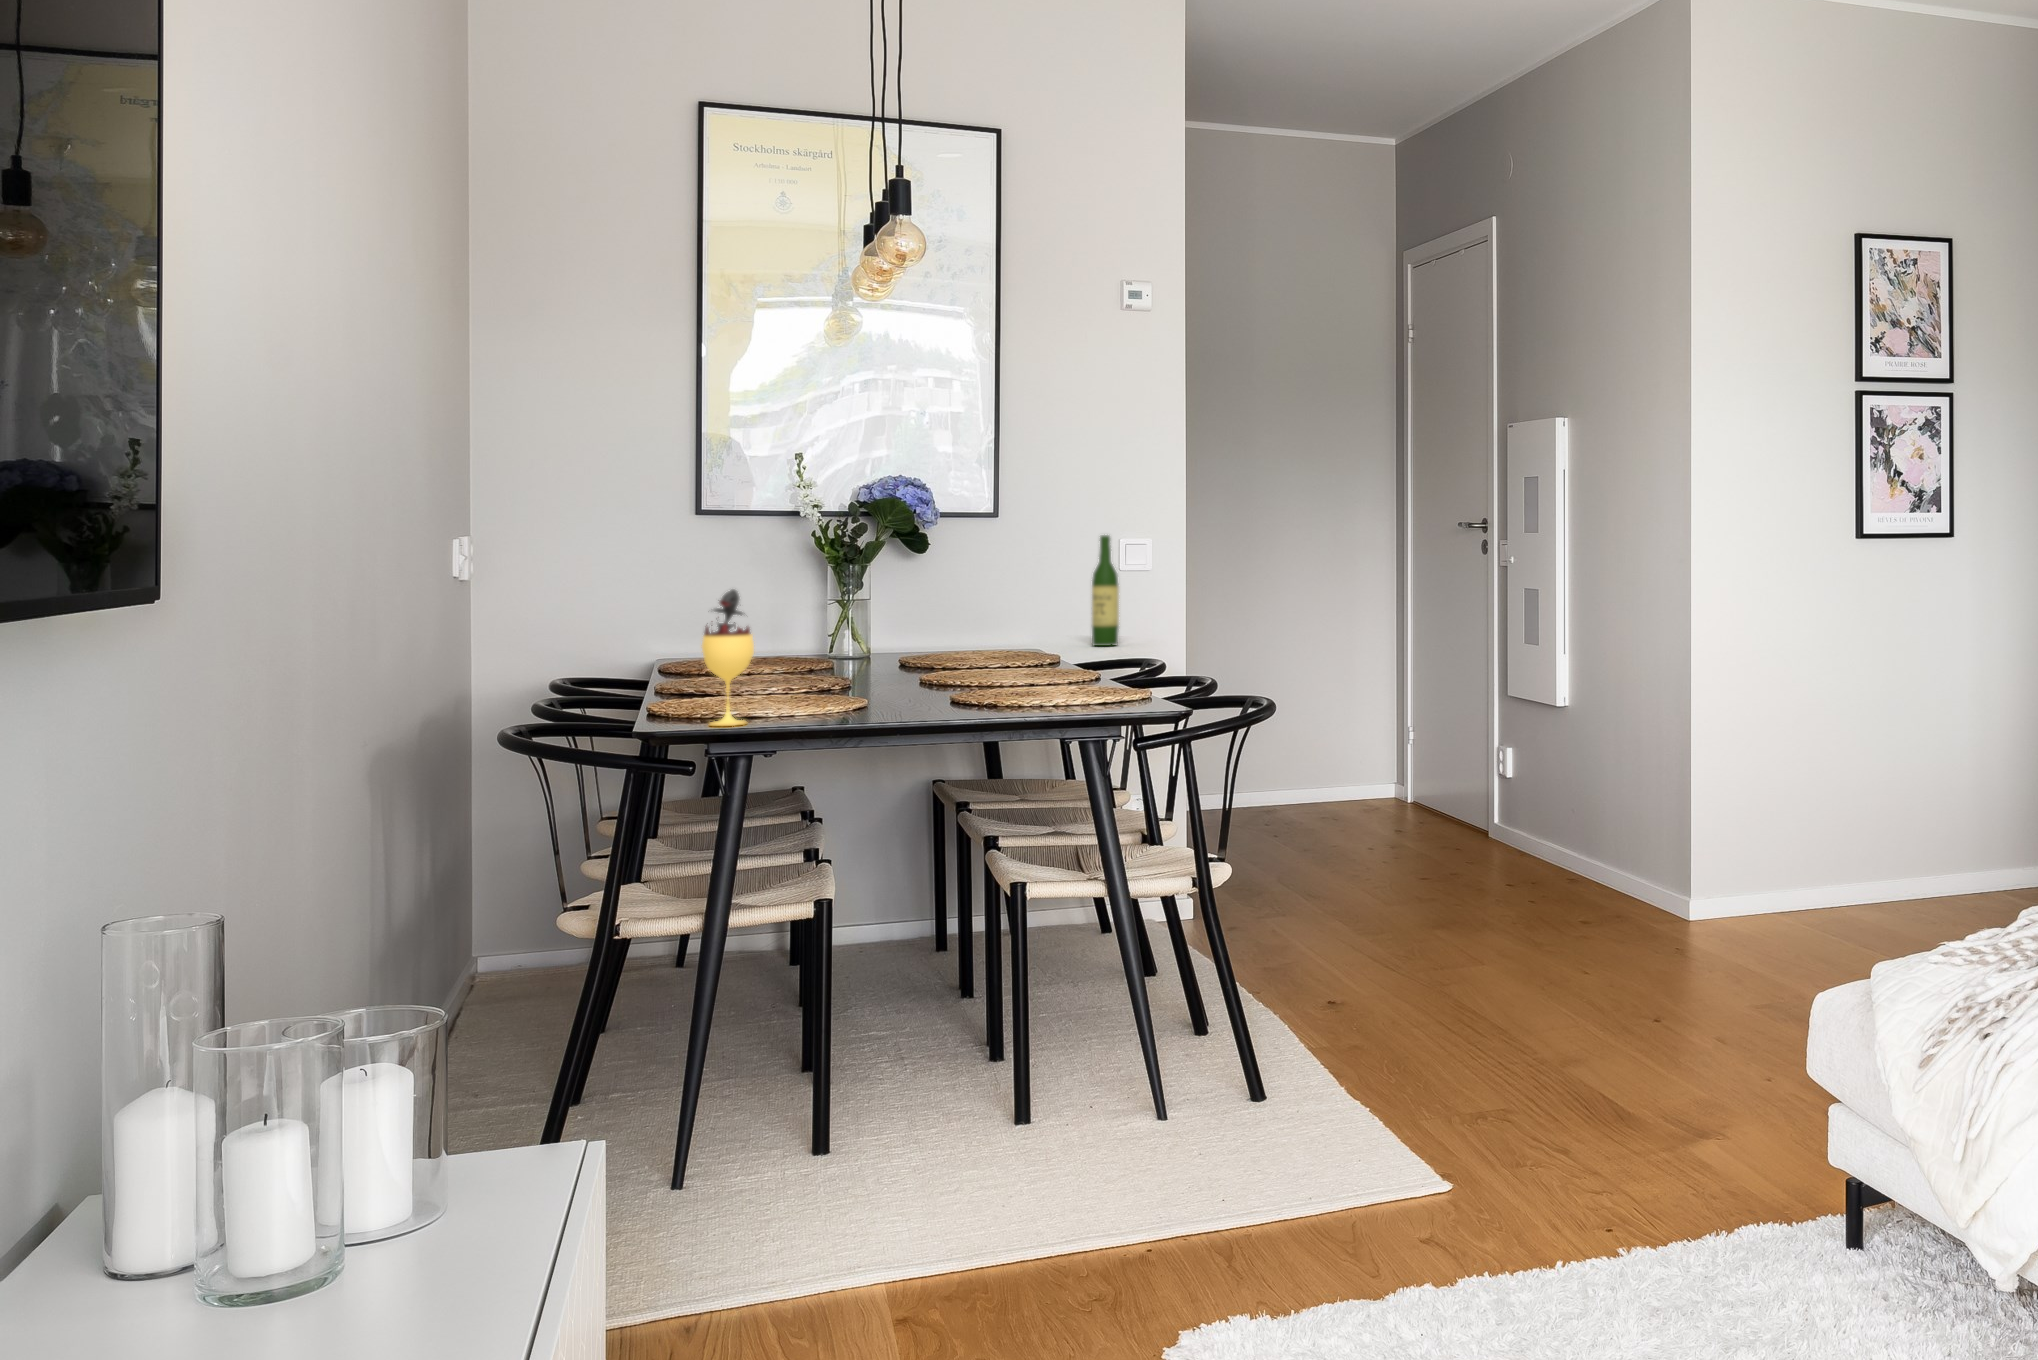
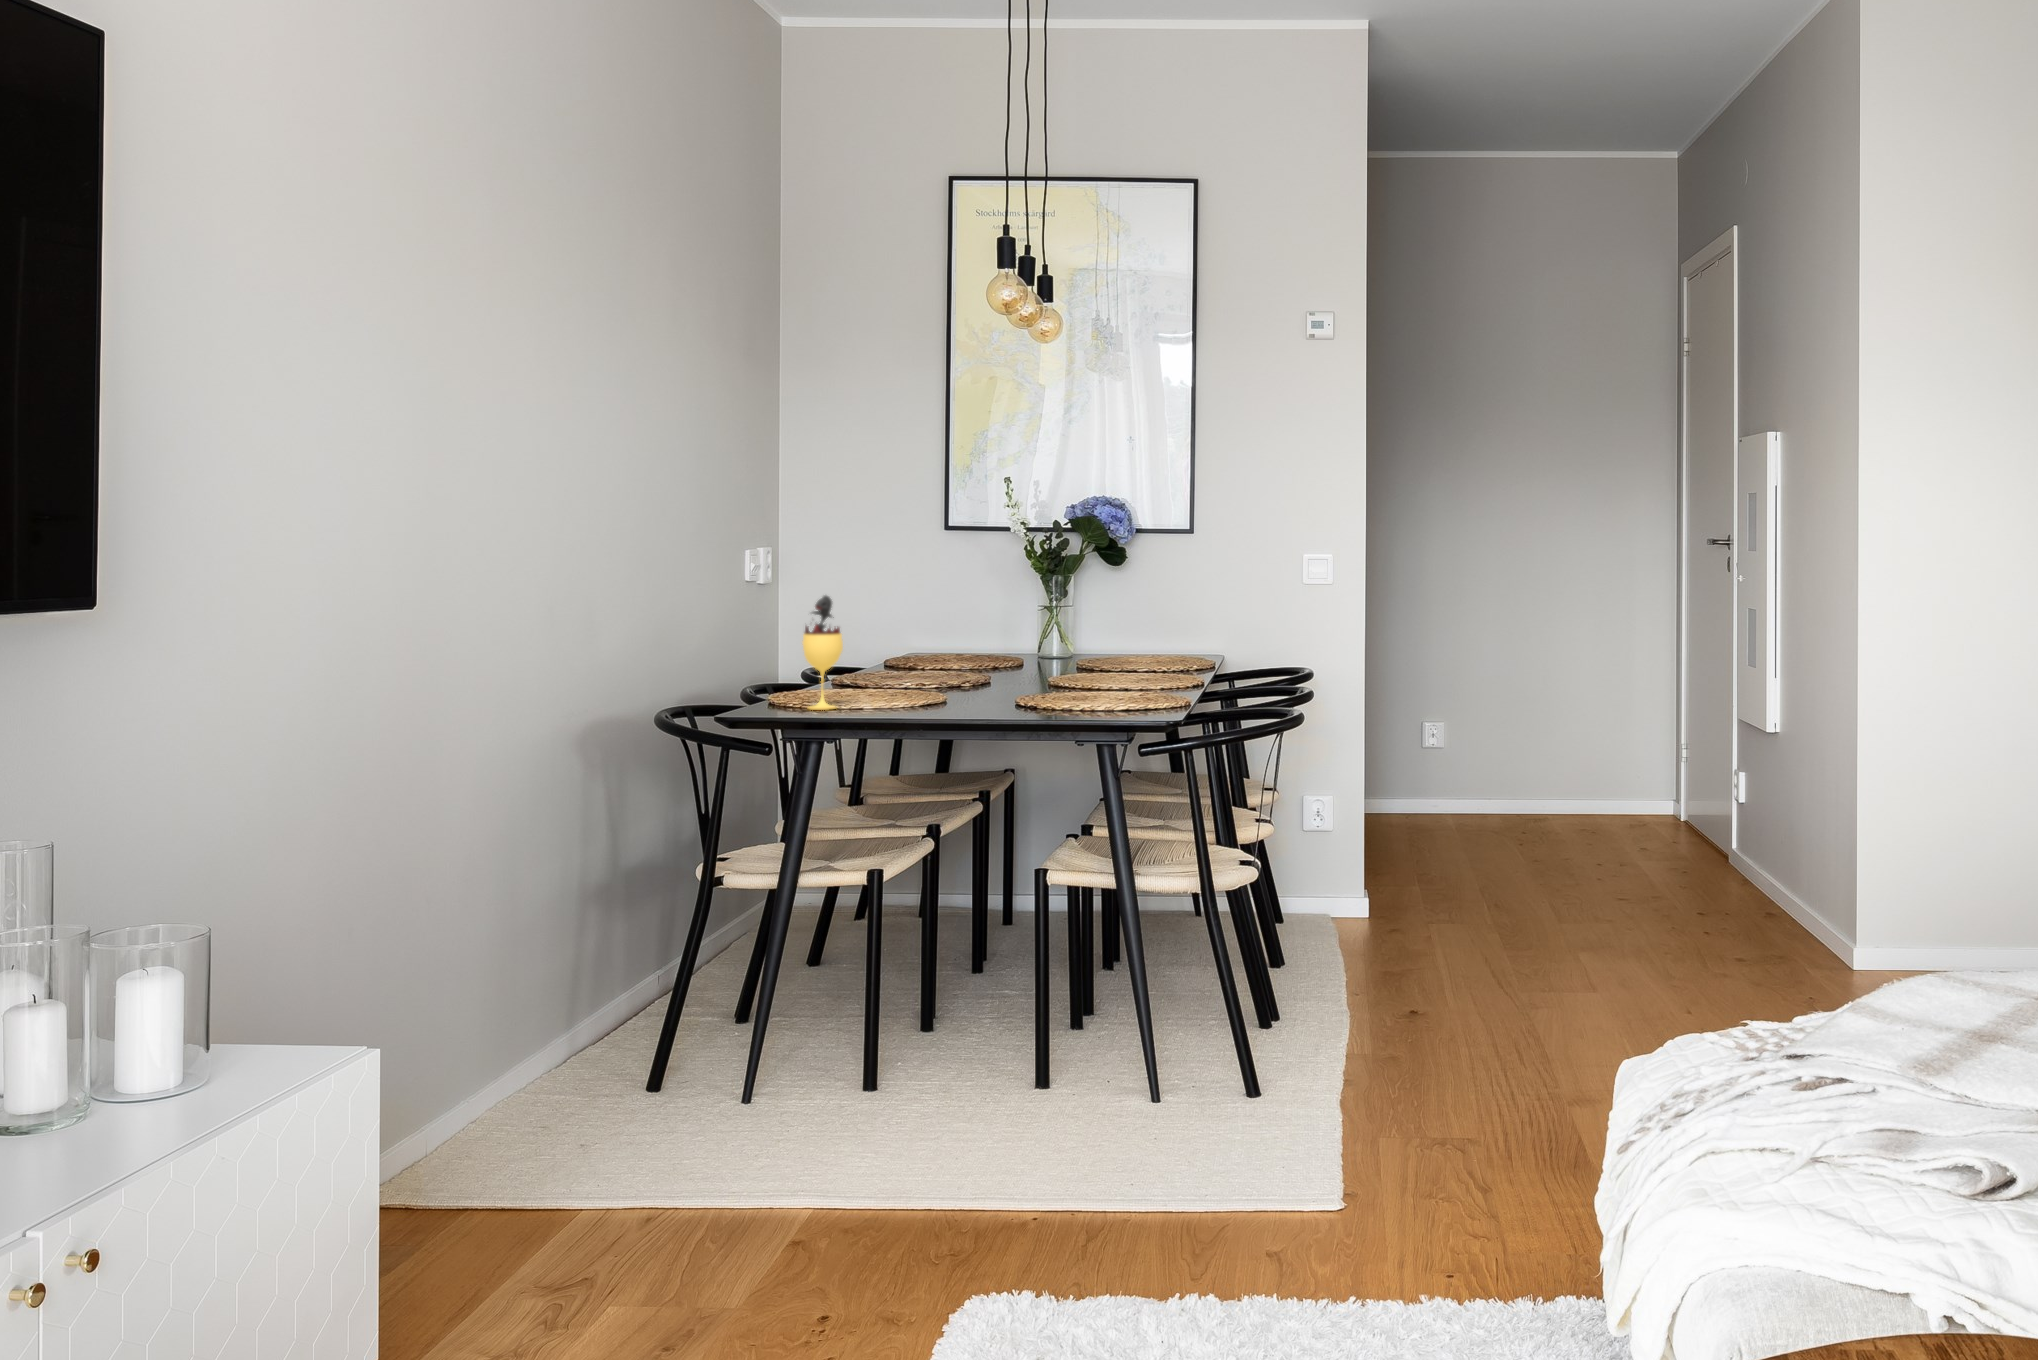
wine bottle: present [1092,535,1119,646] -> none [1272,551,1296,653]

